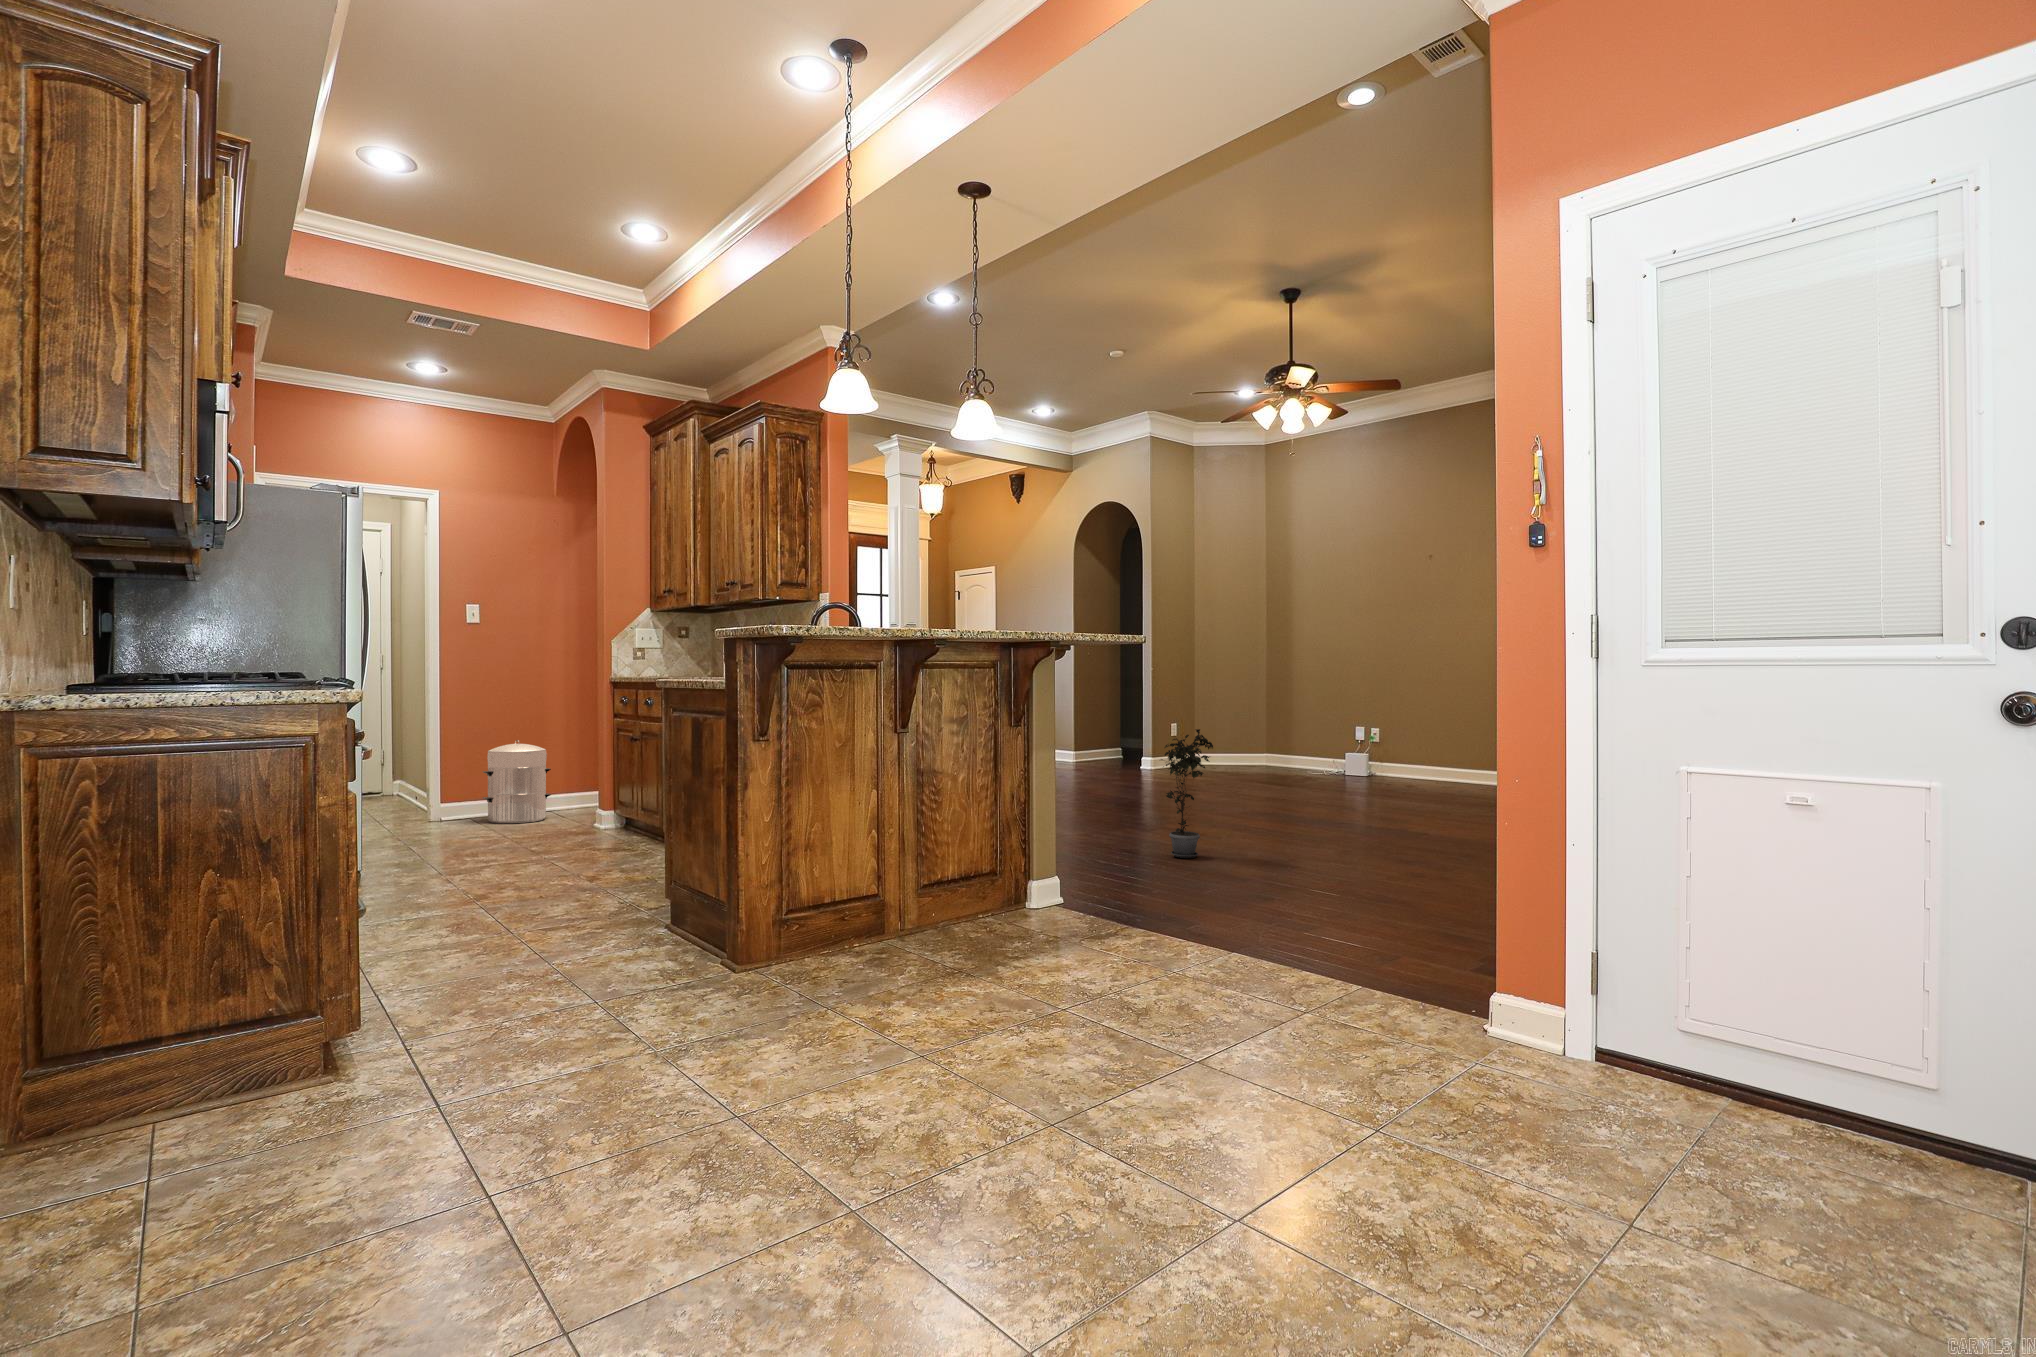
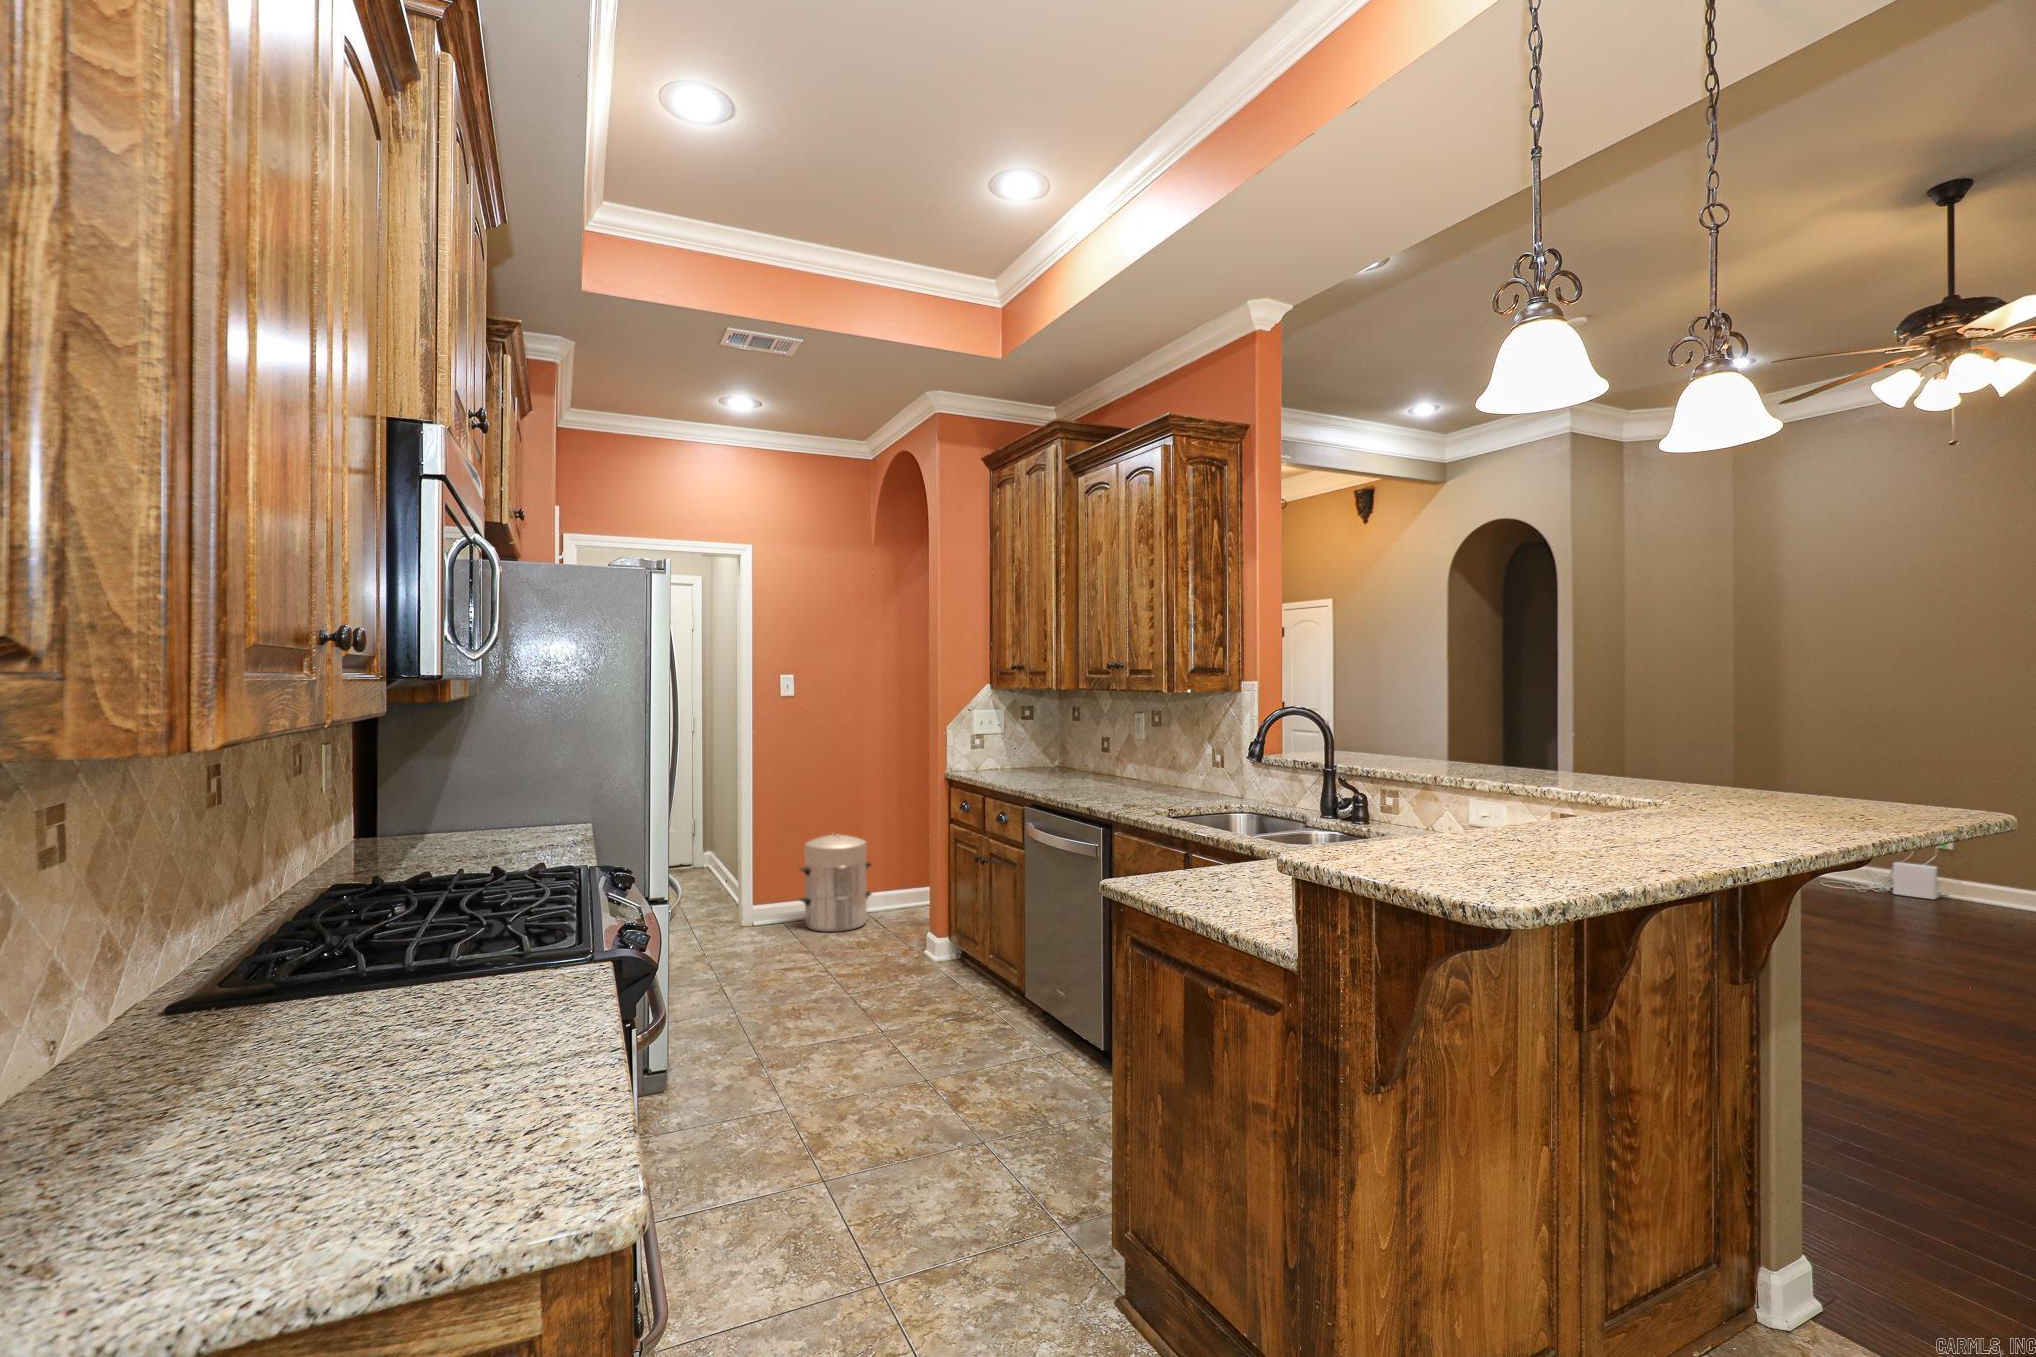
potted plant: present [1161,729,1213,858] -> none [1845,919,1976,1137]

